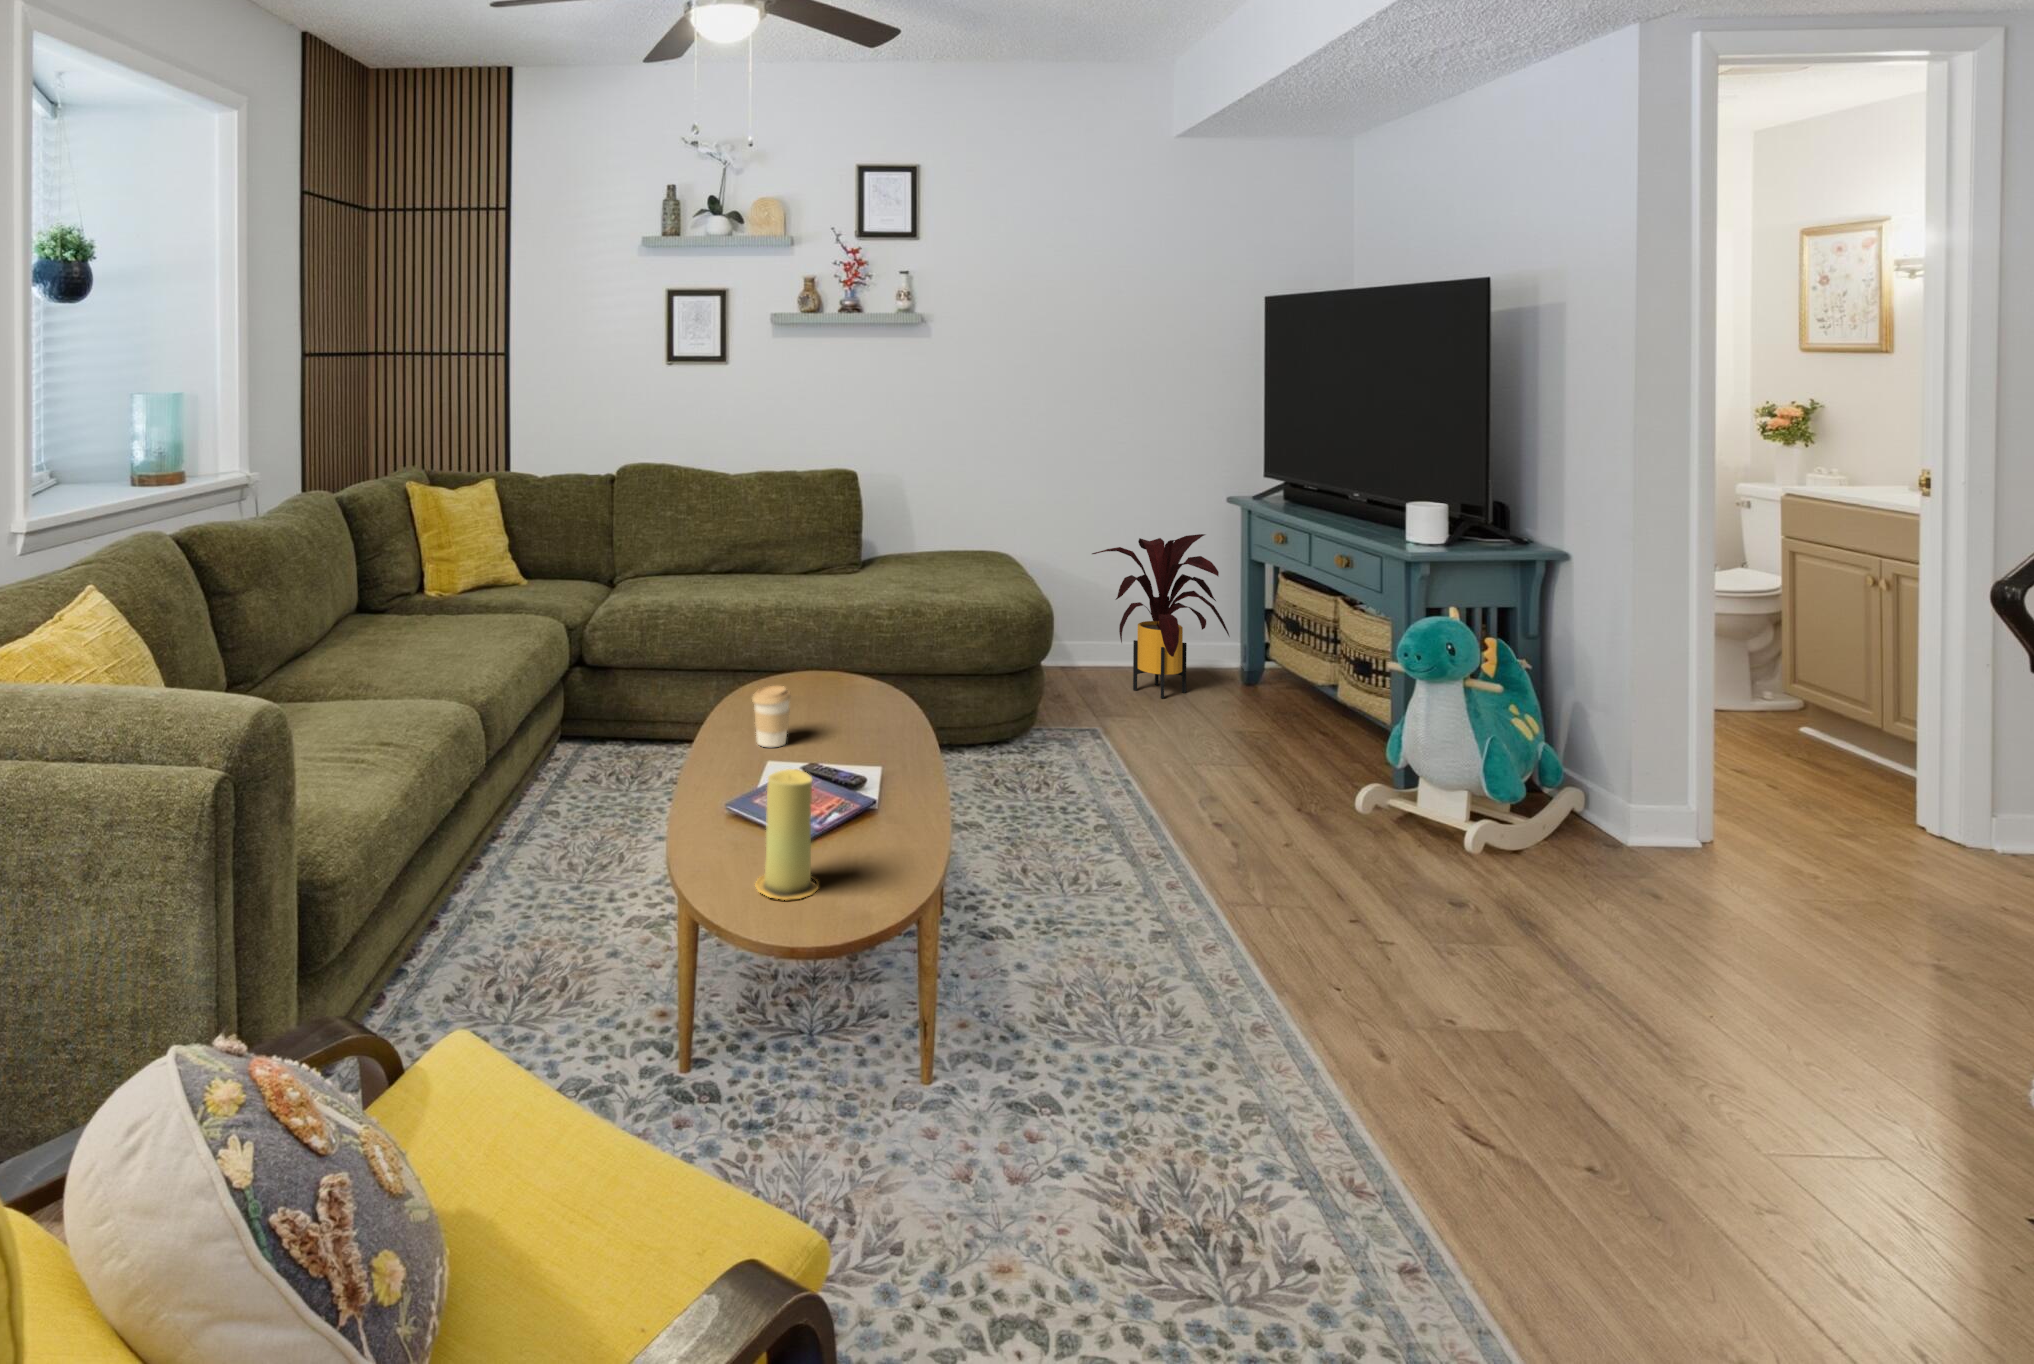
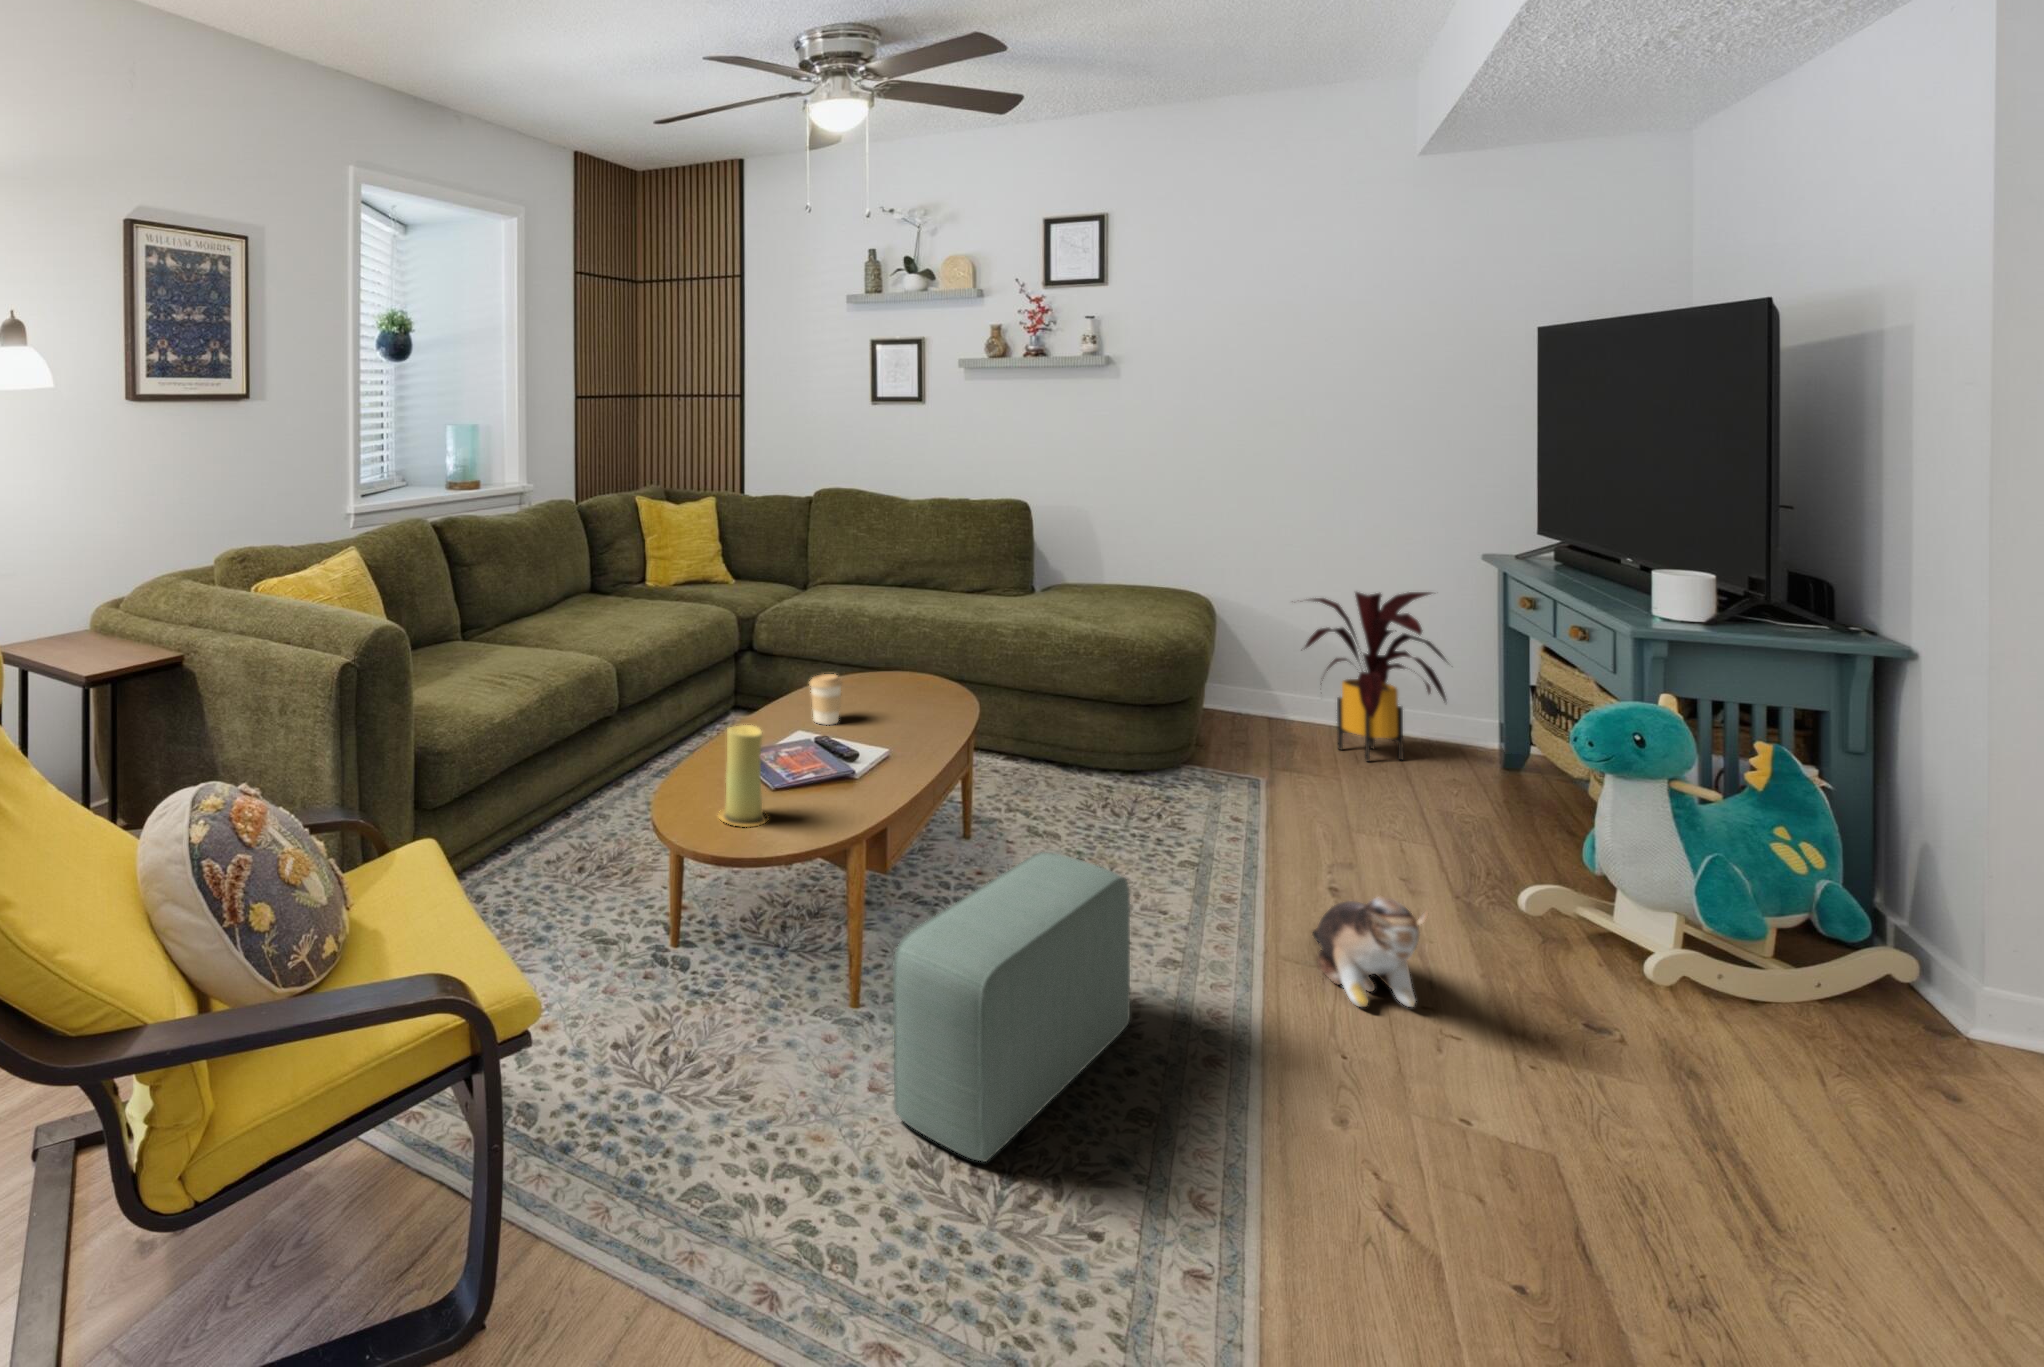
plush toy: none [1250,833,1399,943] -> present [1313,896,1428,1007]
pouf: none [1061,855,1191,1232] -> present [893,852,1130,1162]

